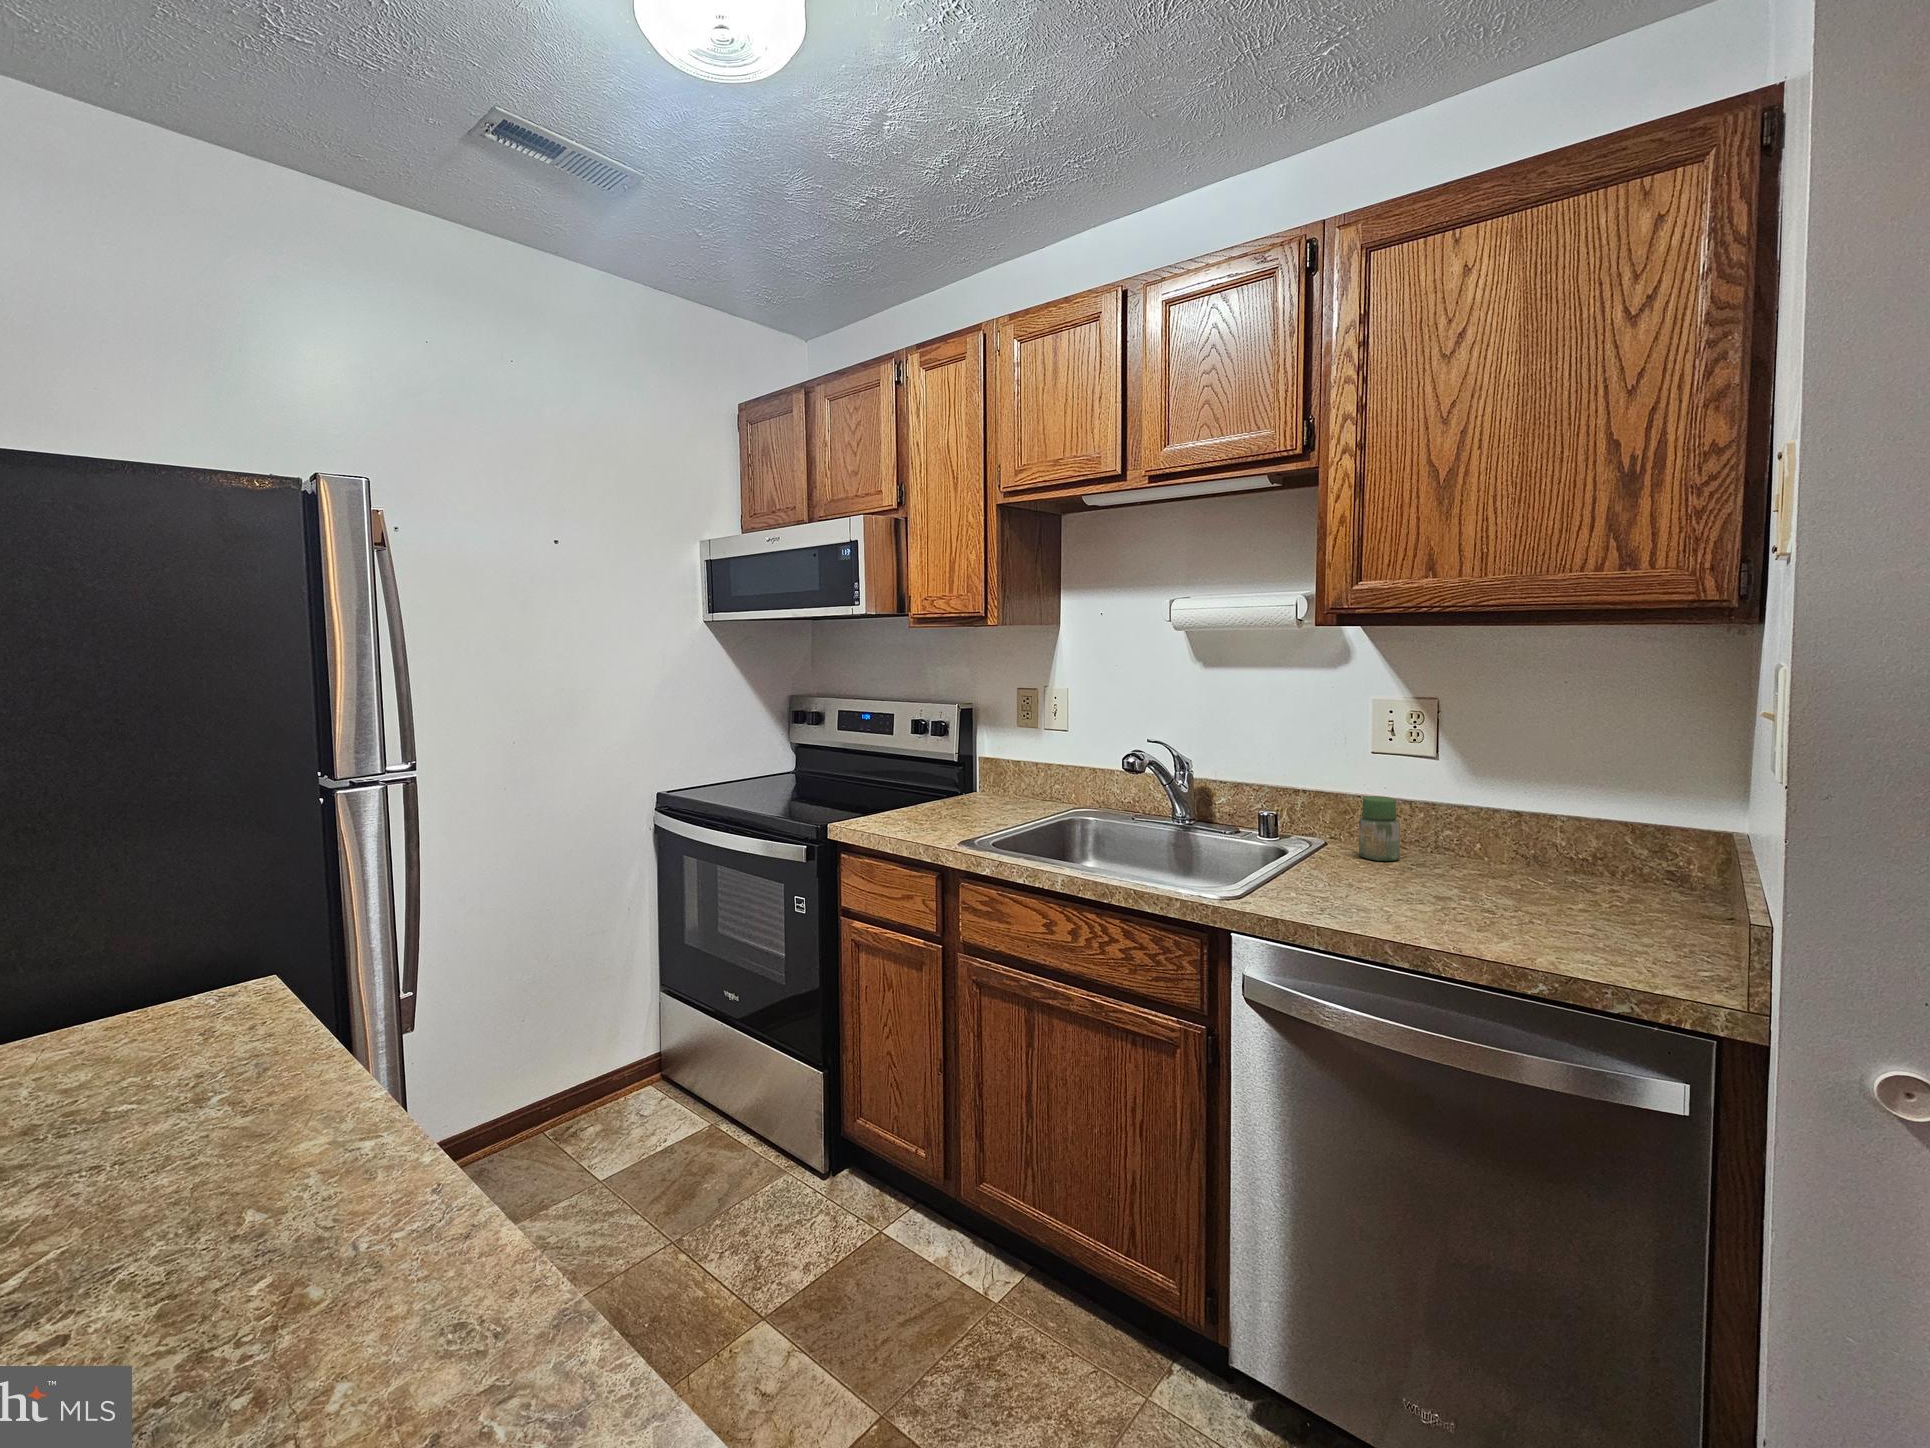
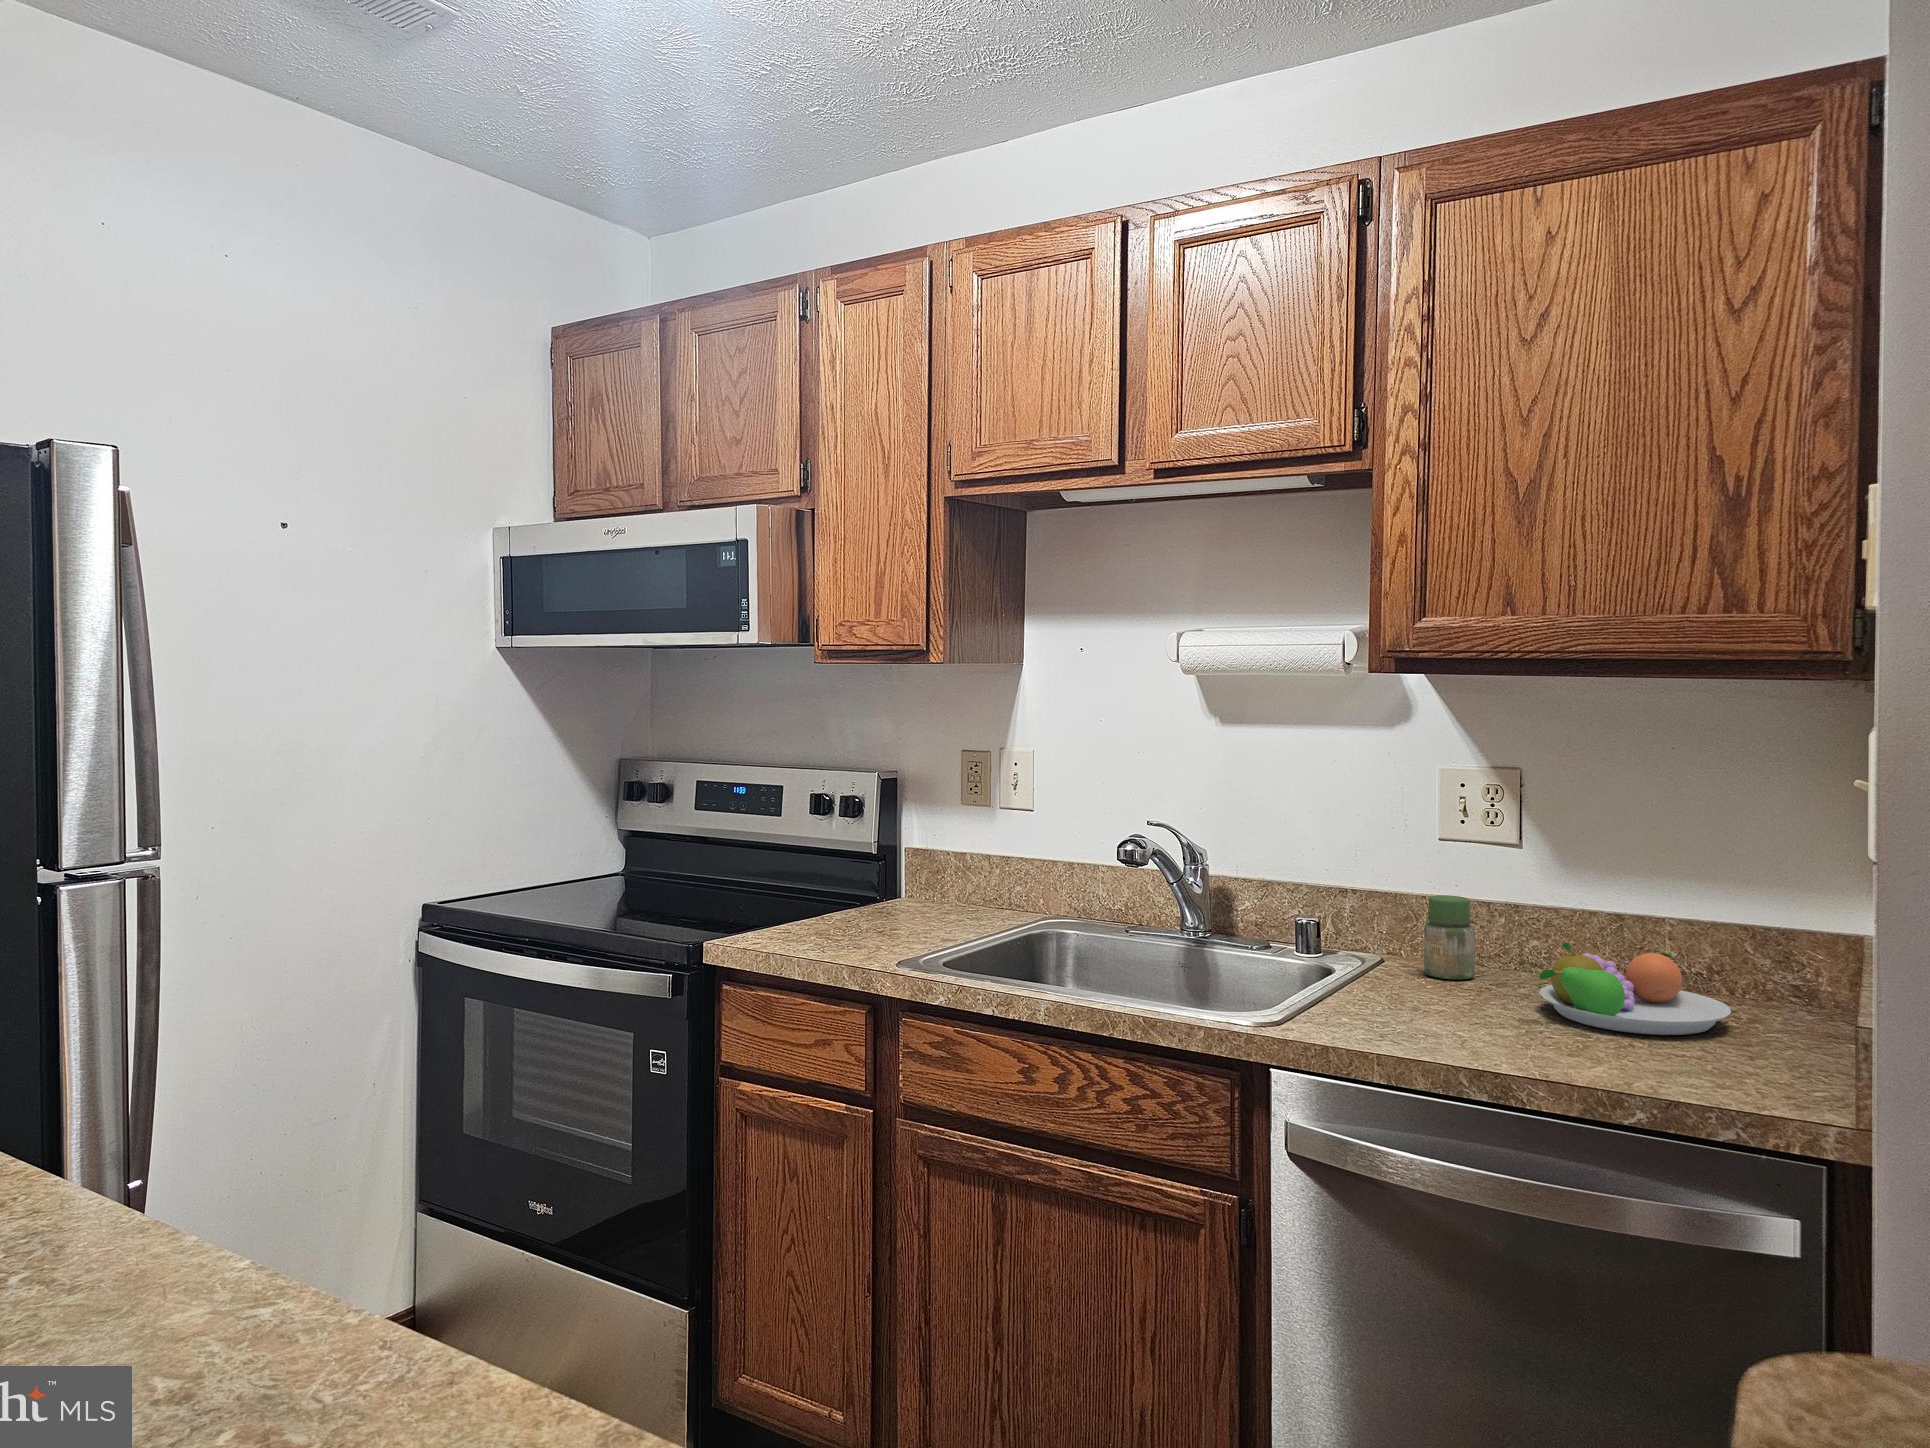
fruit bowl: none [1452,836,1619,913] -> present [1539,942,1731,1035]

